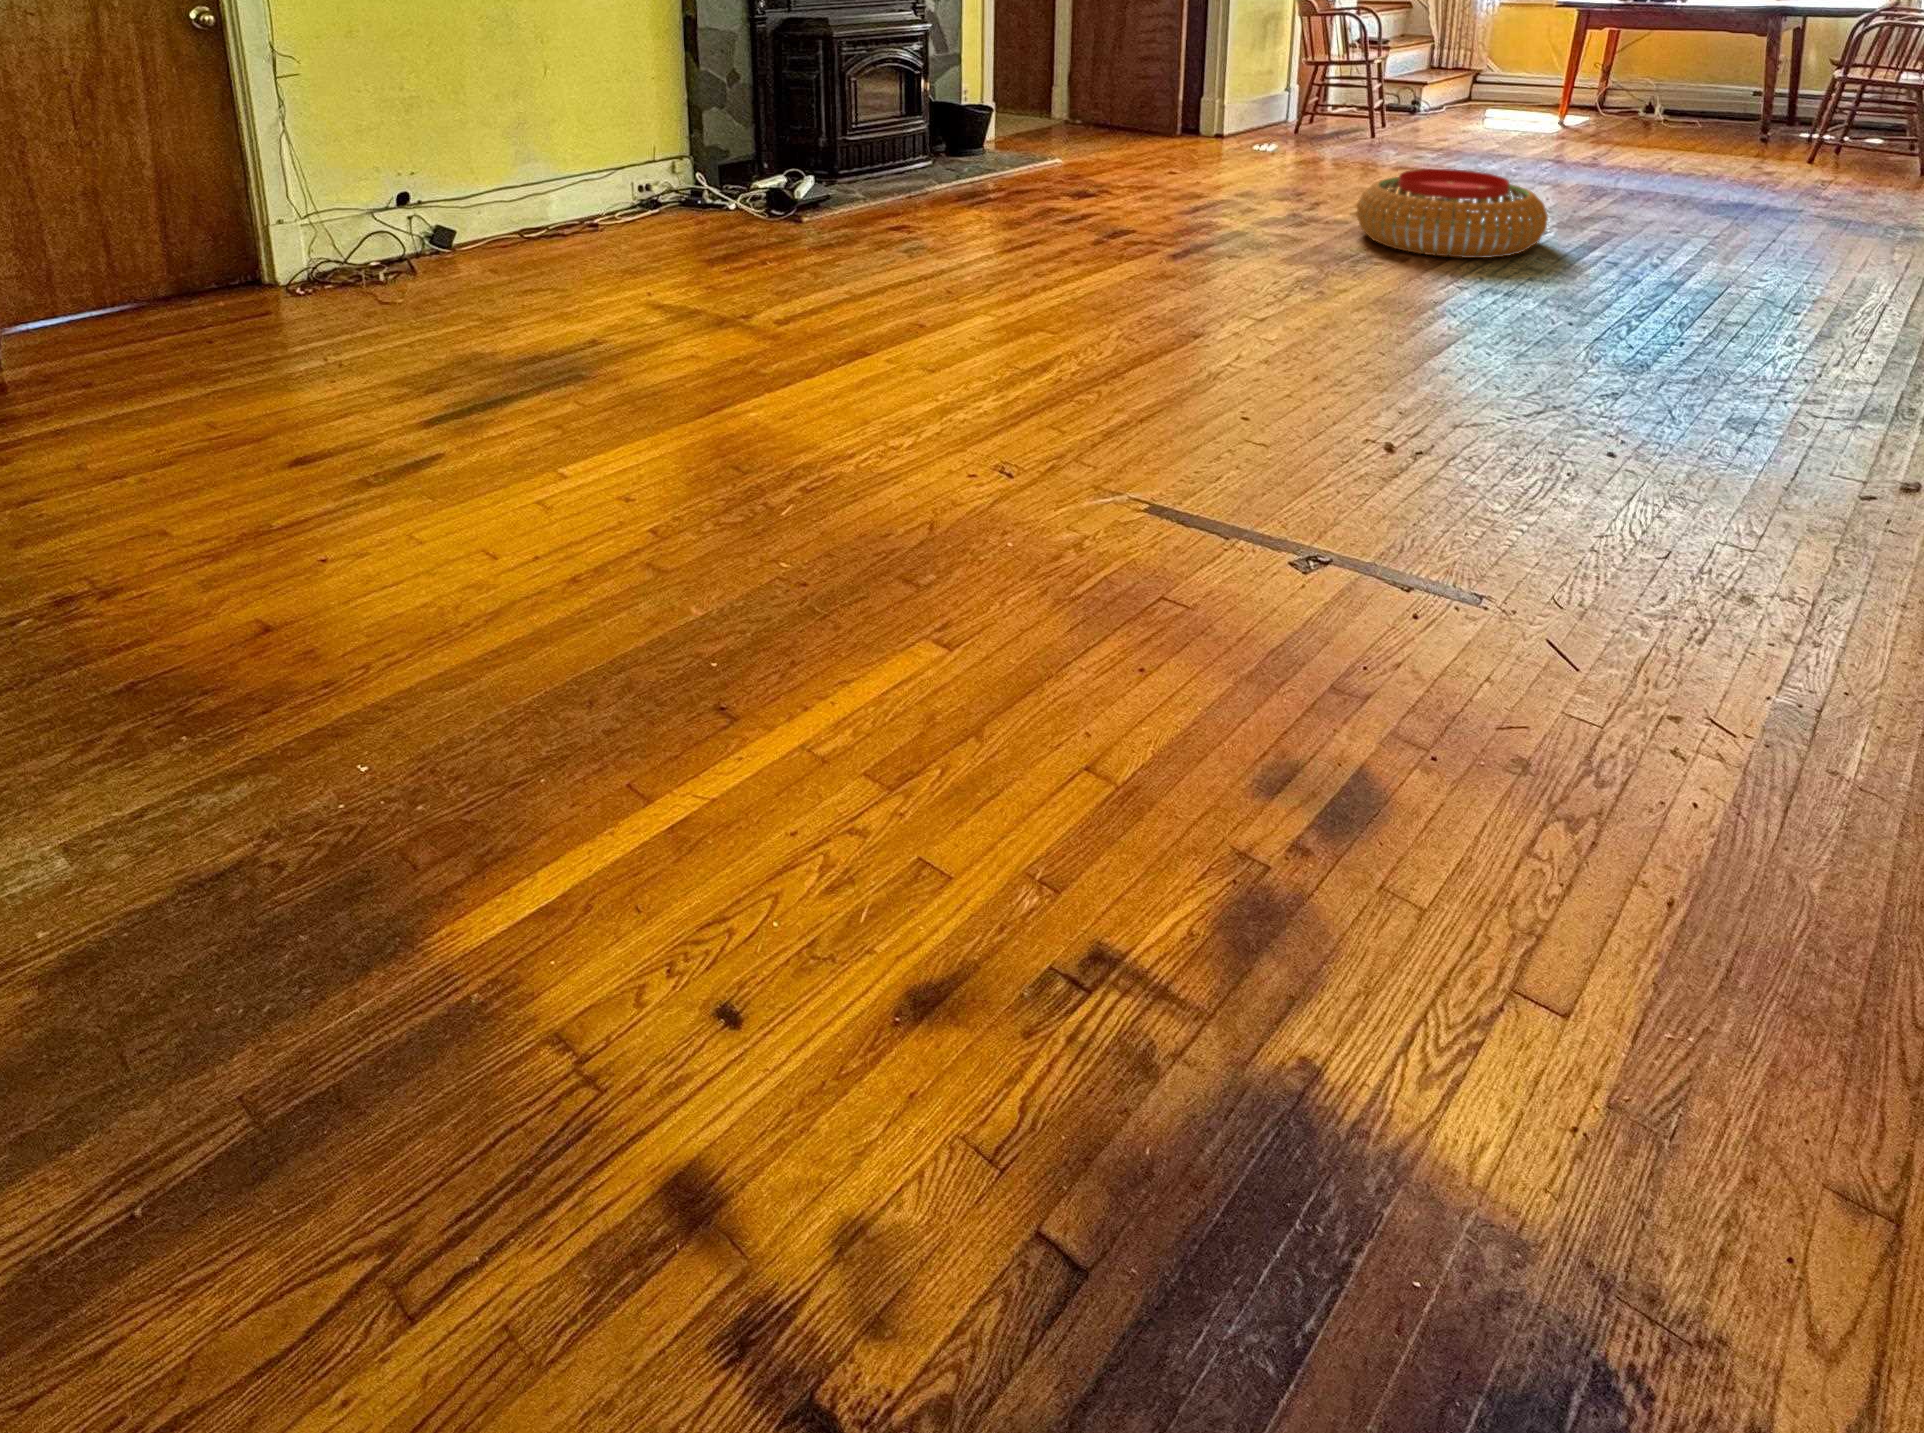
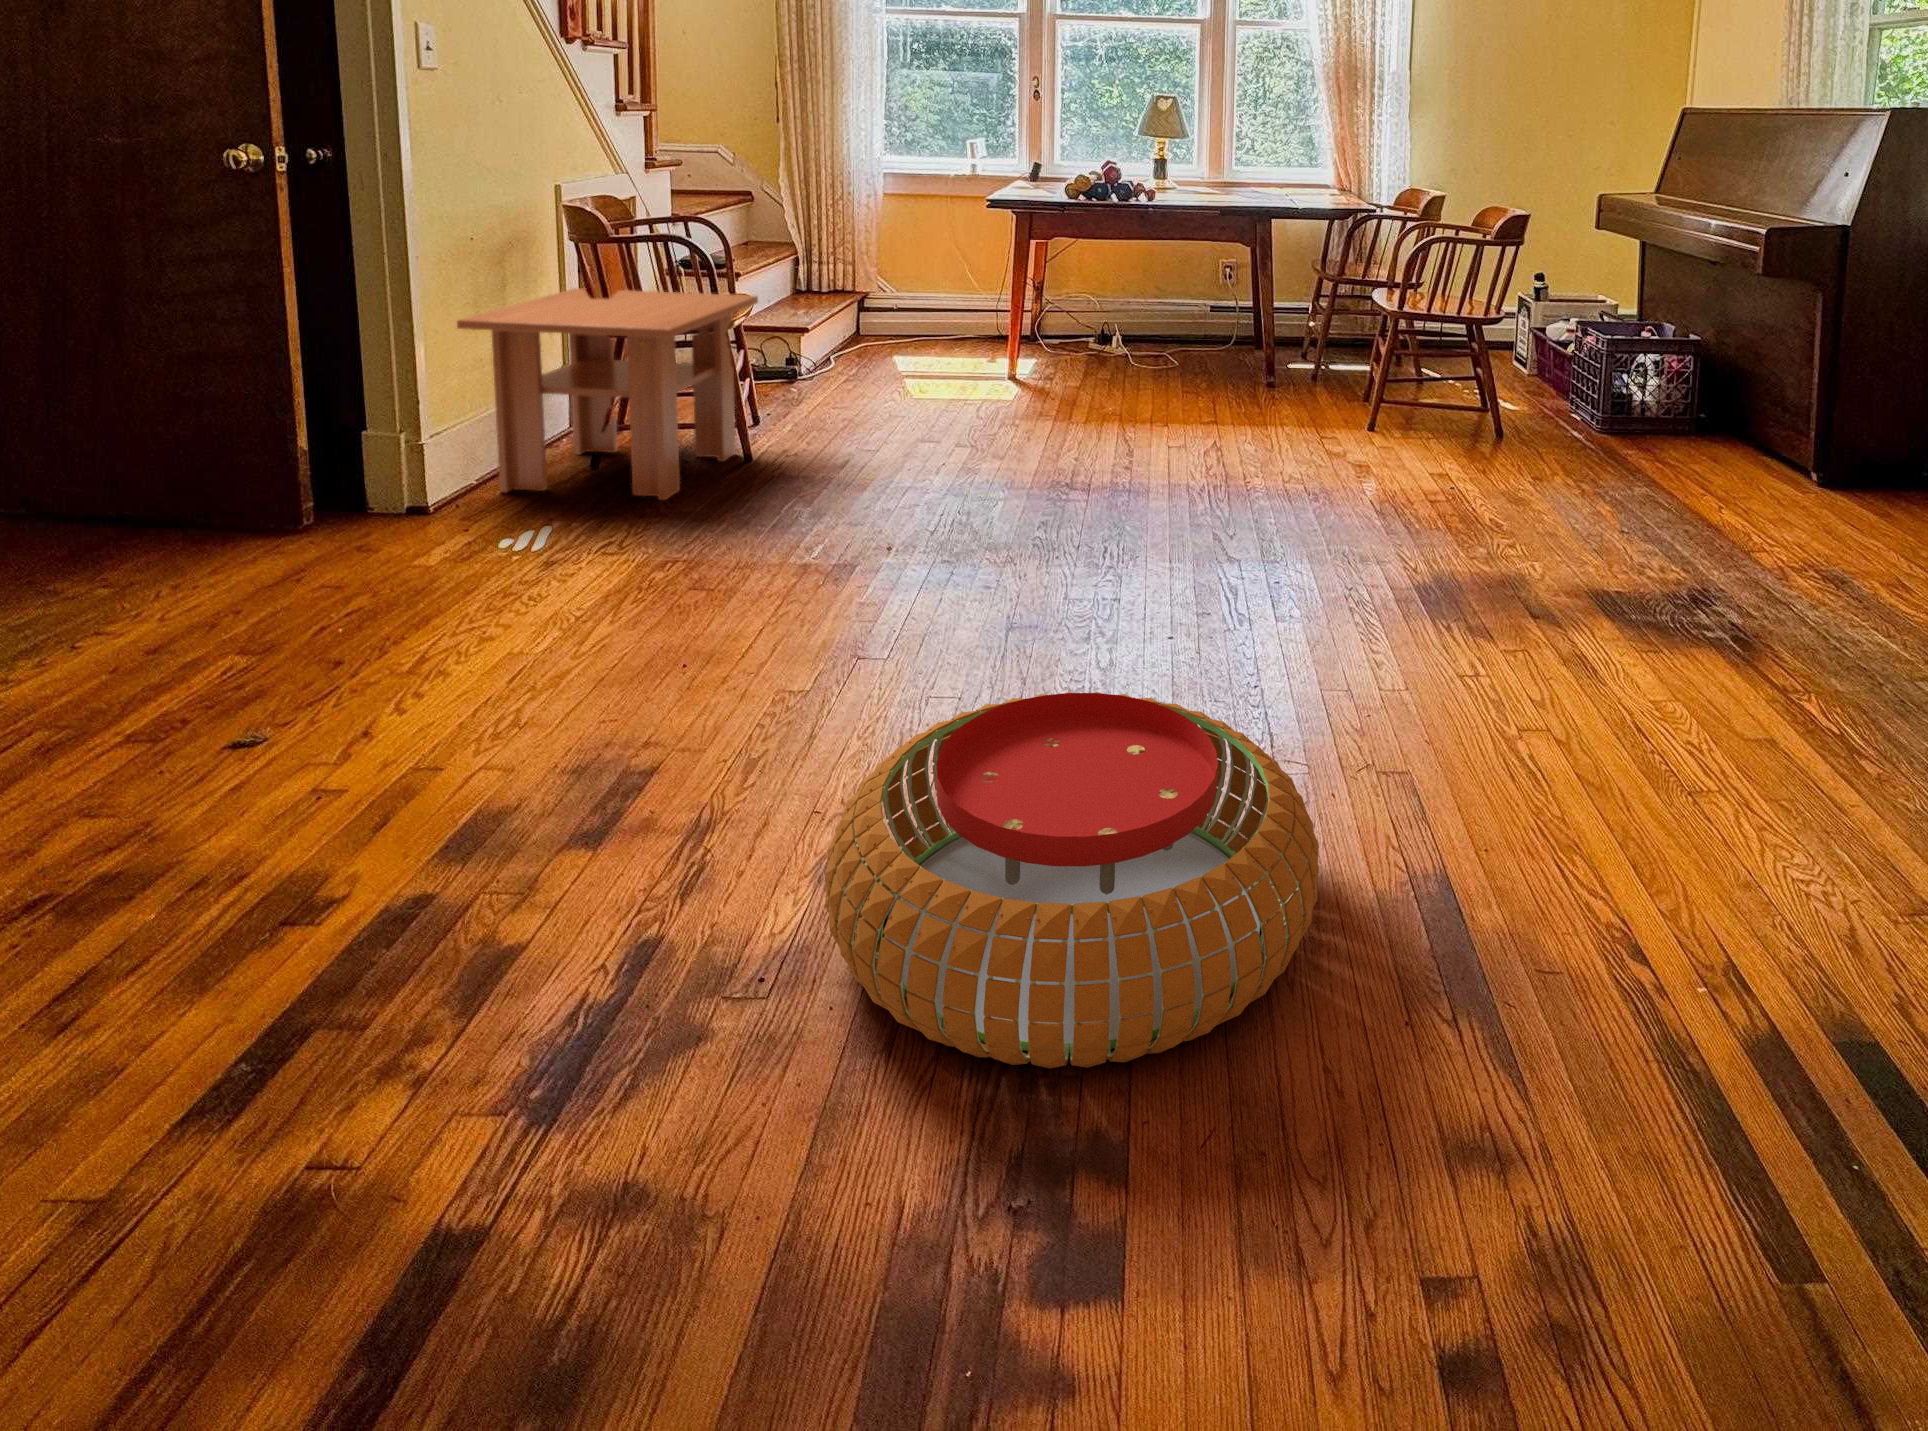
coffee table: none [1246,44,1392,145] -> present [457,288,758,500]

